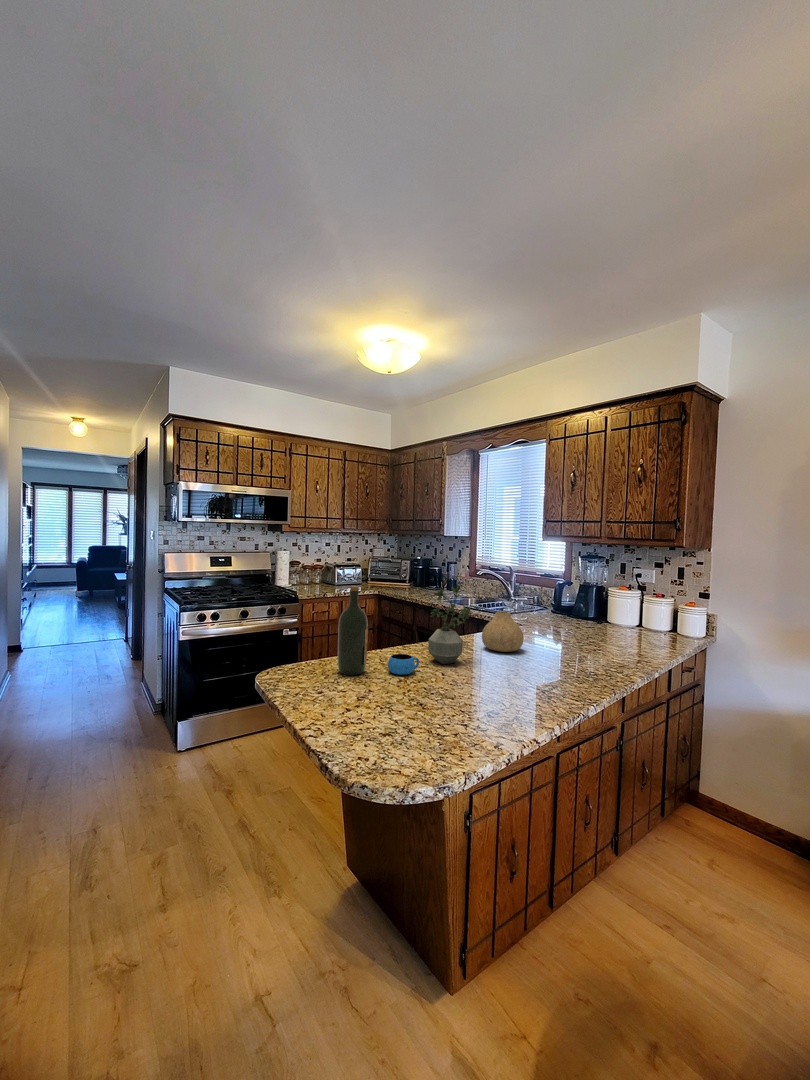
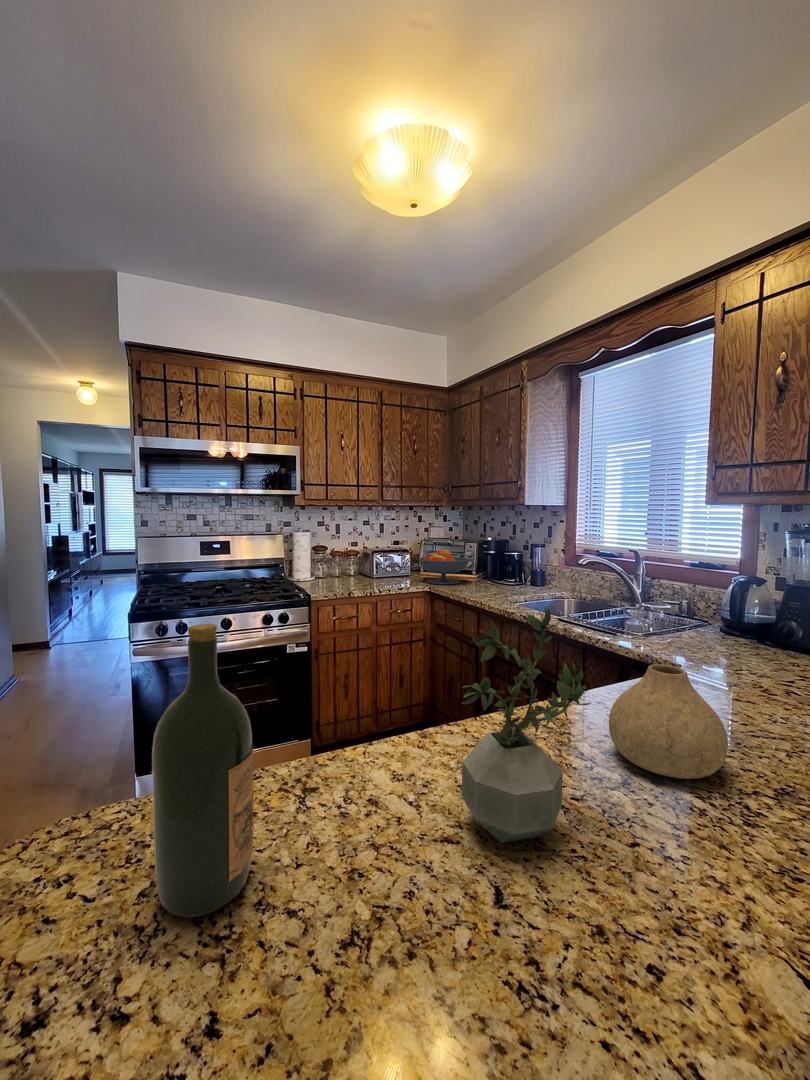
fruit bowl: none [370,565,406,589] -> present [418,550,469,584]
mug: present [388,654,419,675] -> none [314,829,420,929]

